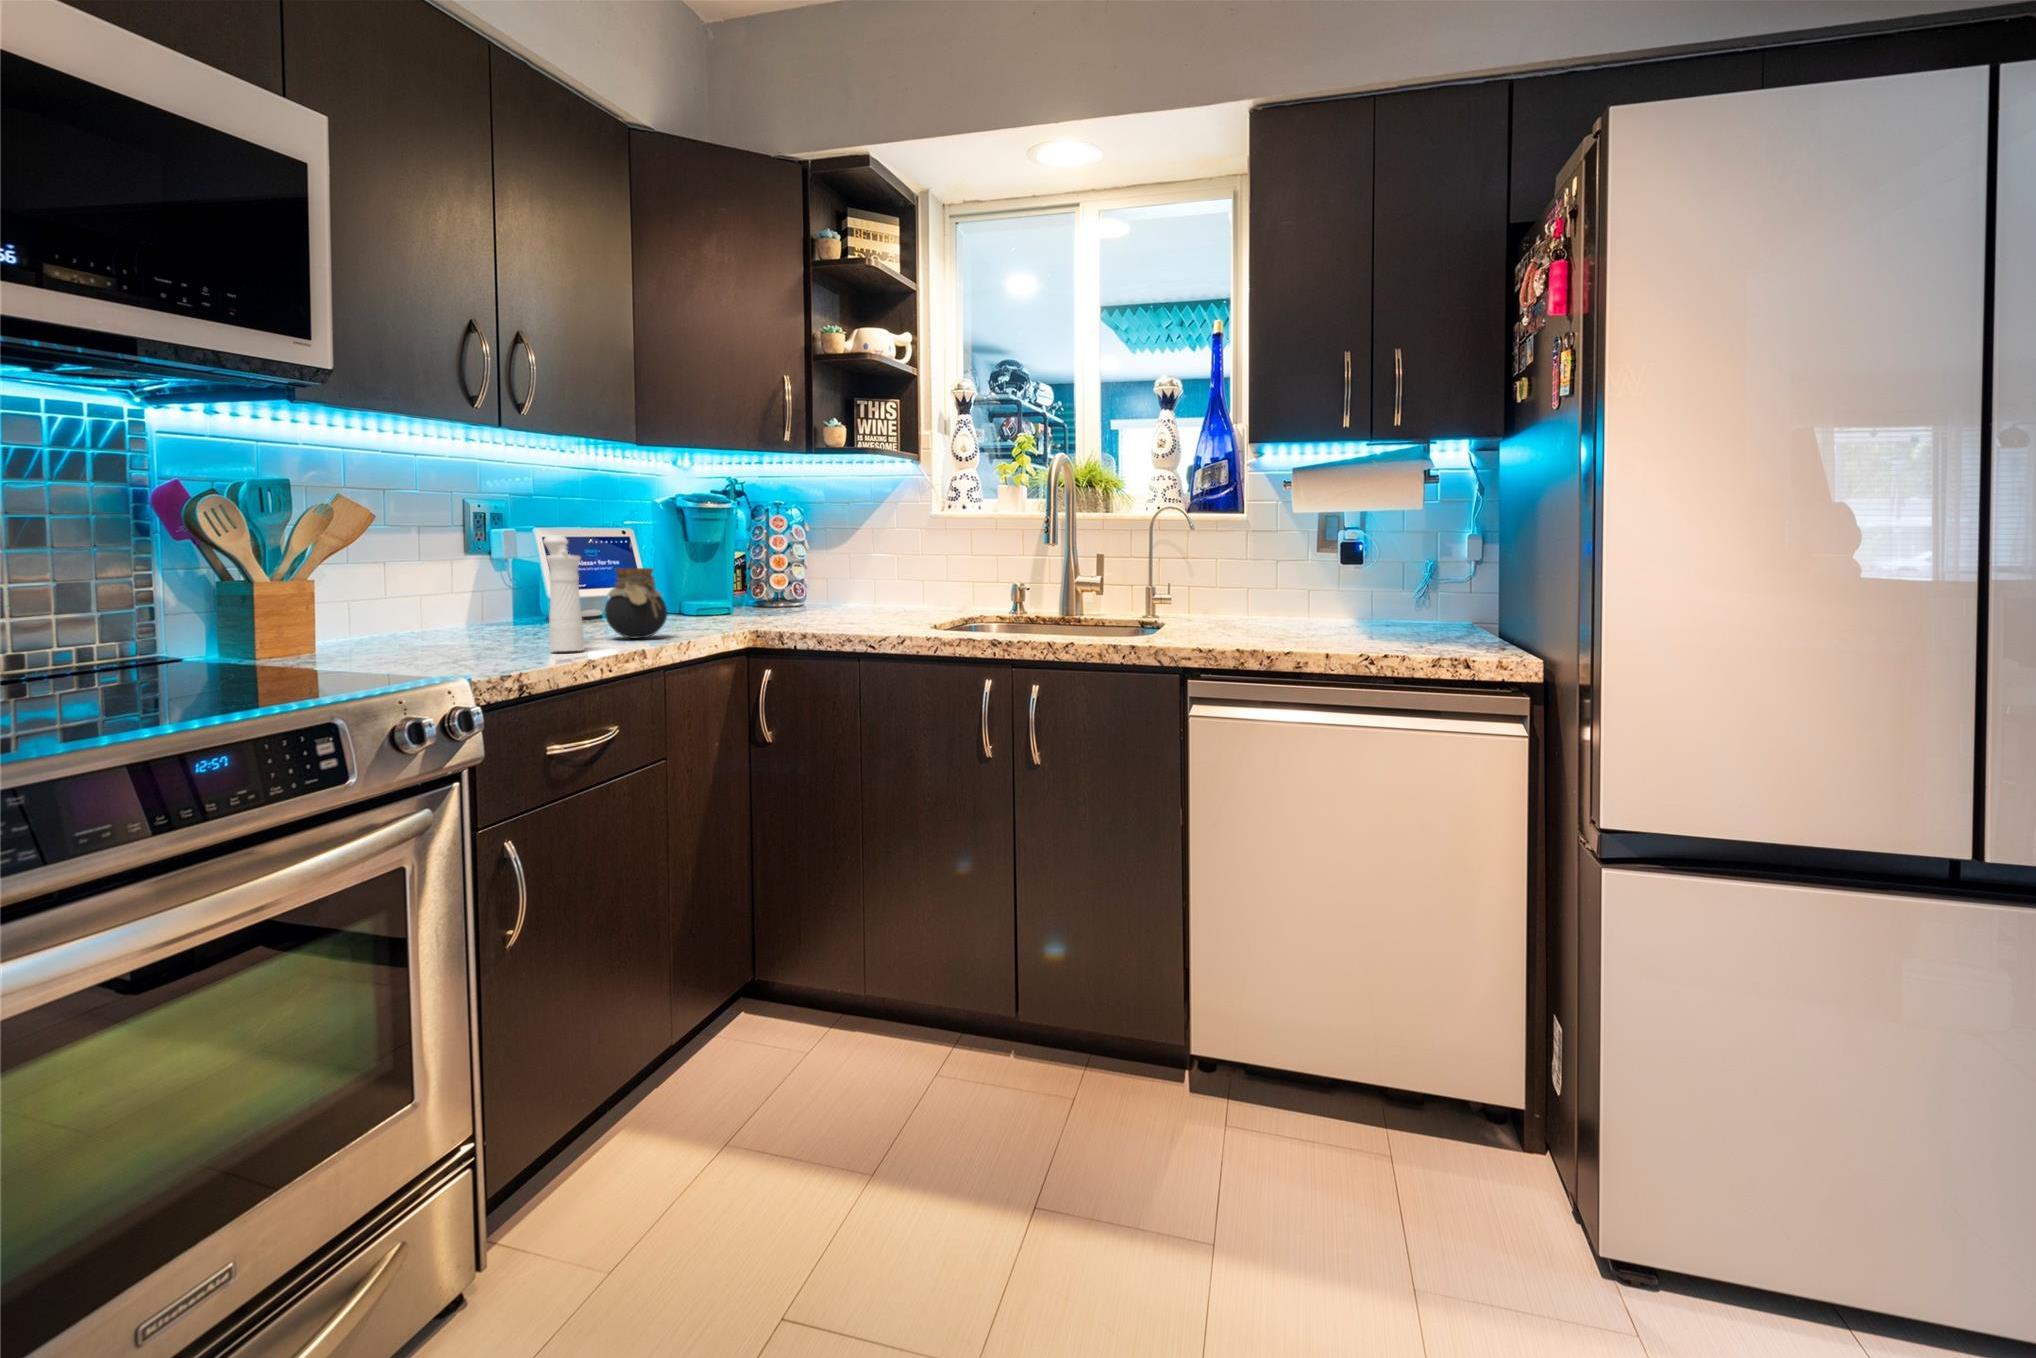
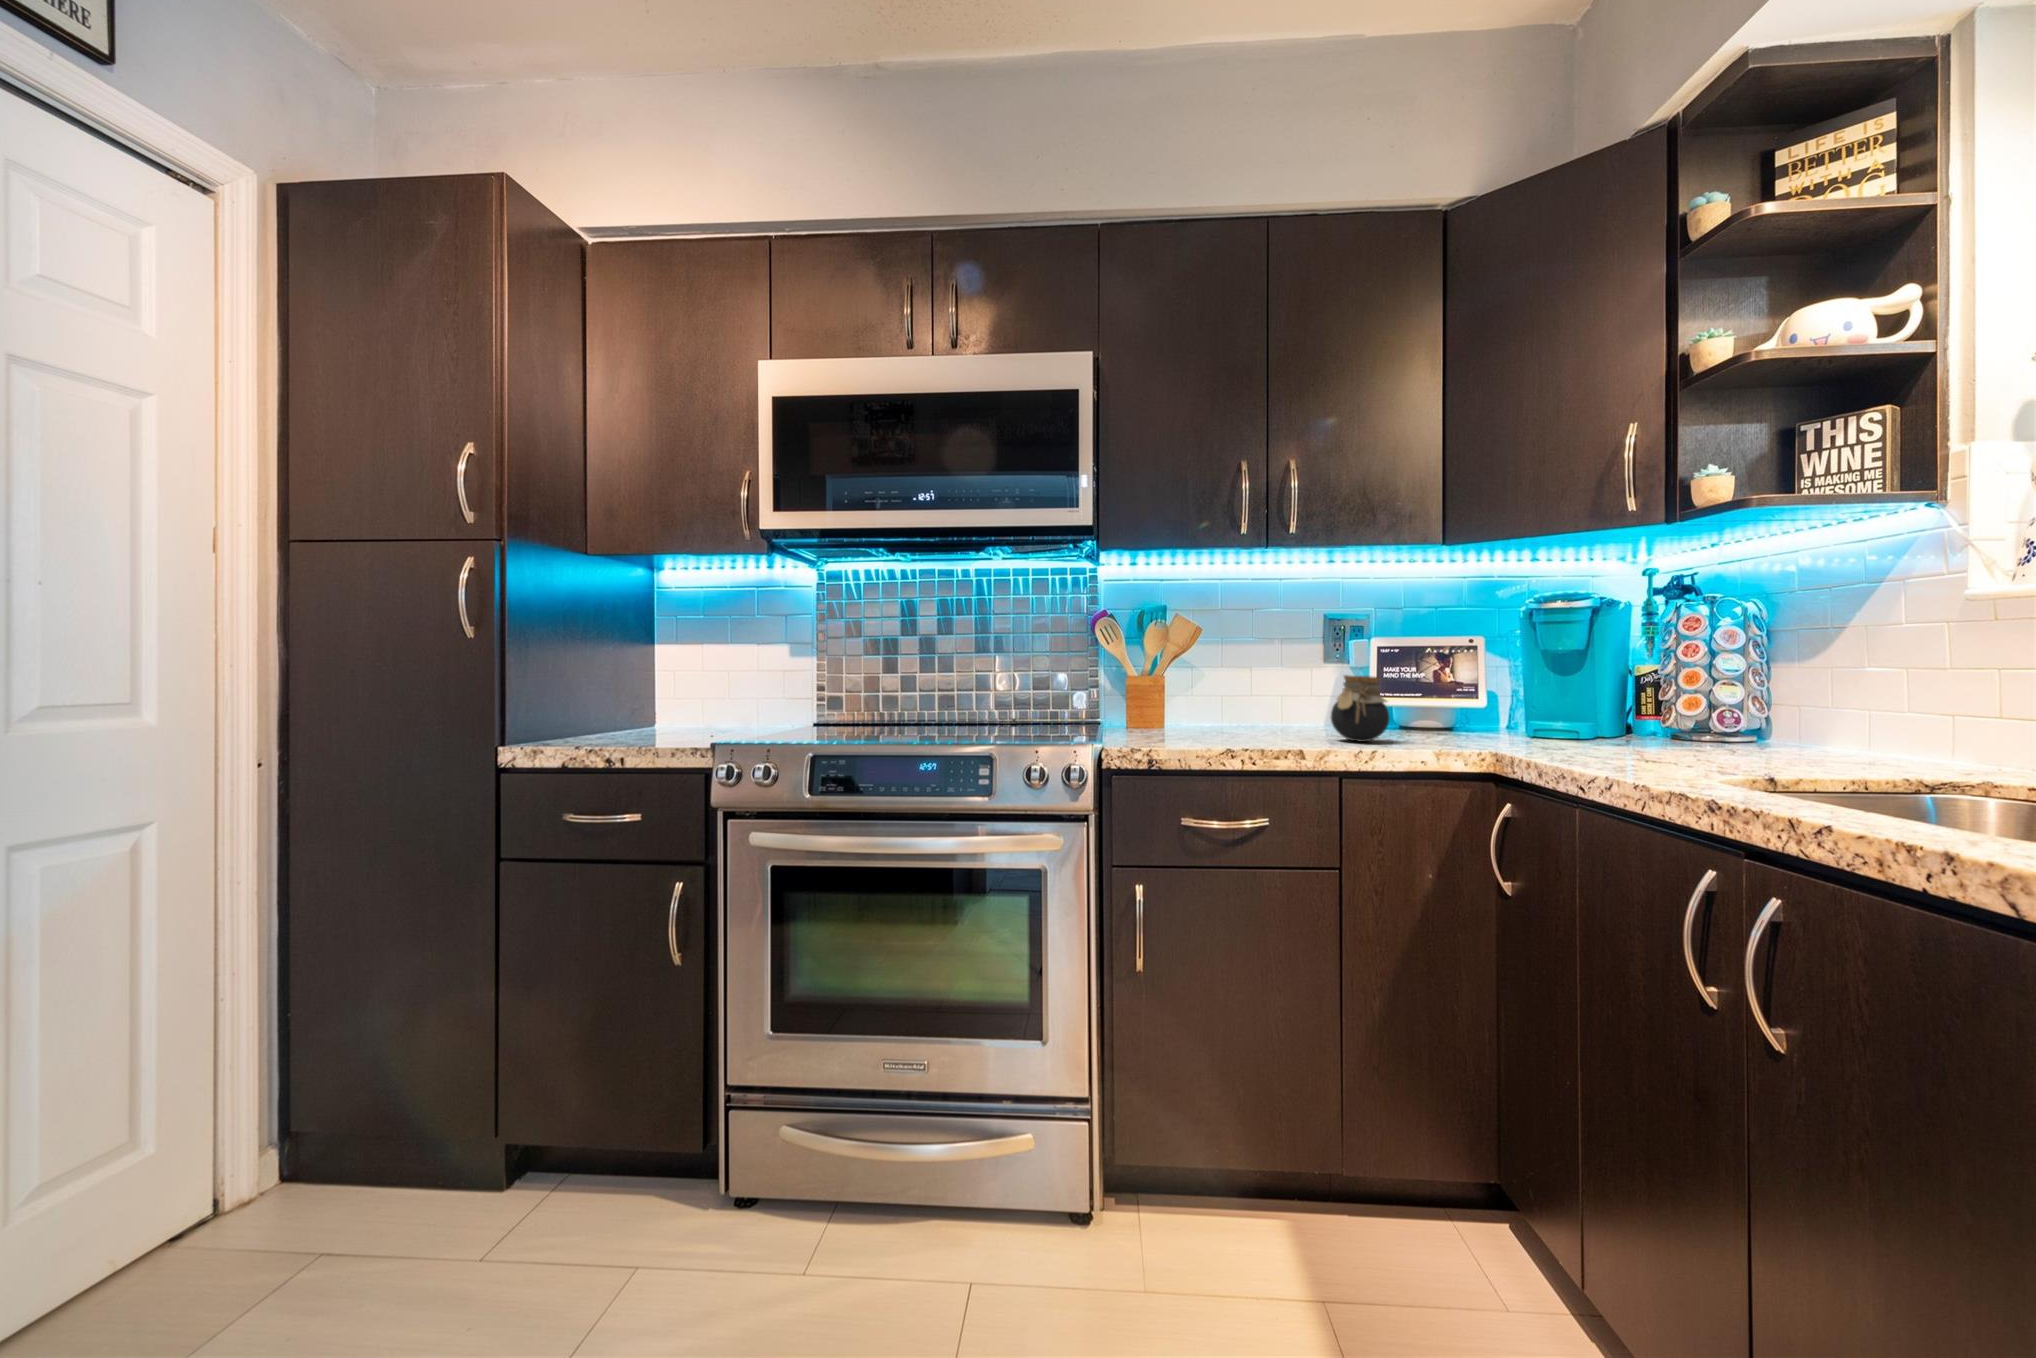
pepper mill: present [543,535,584,651] -> none [1226,645,1280,742]

